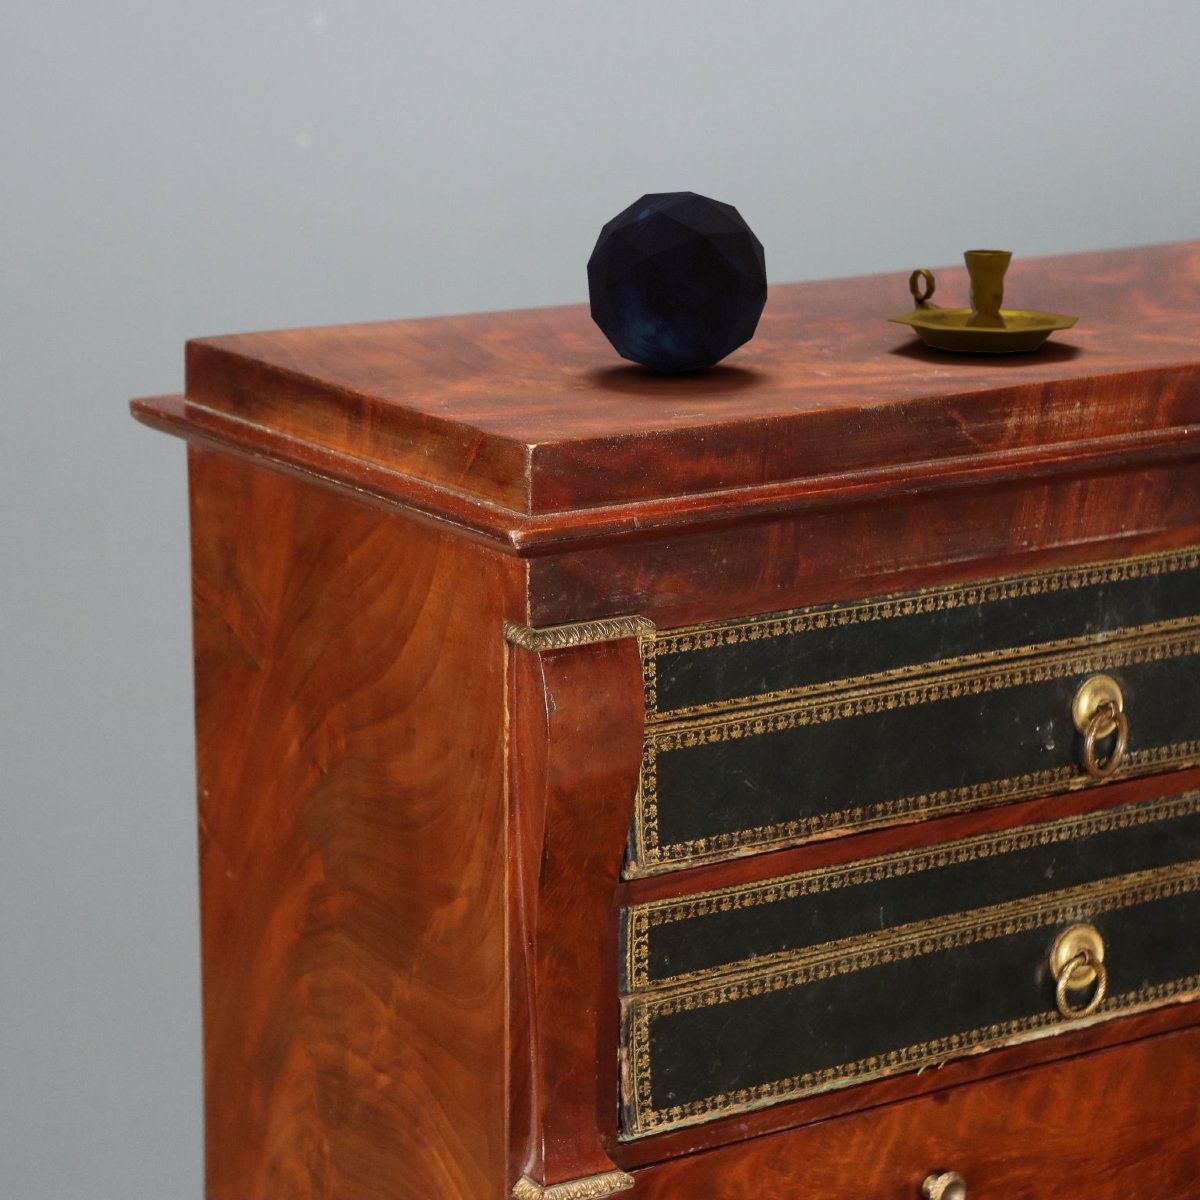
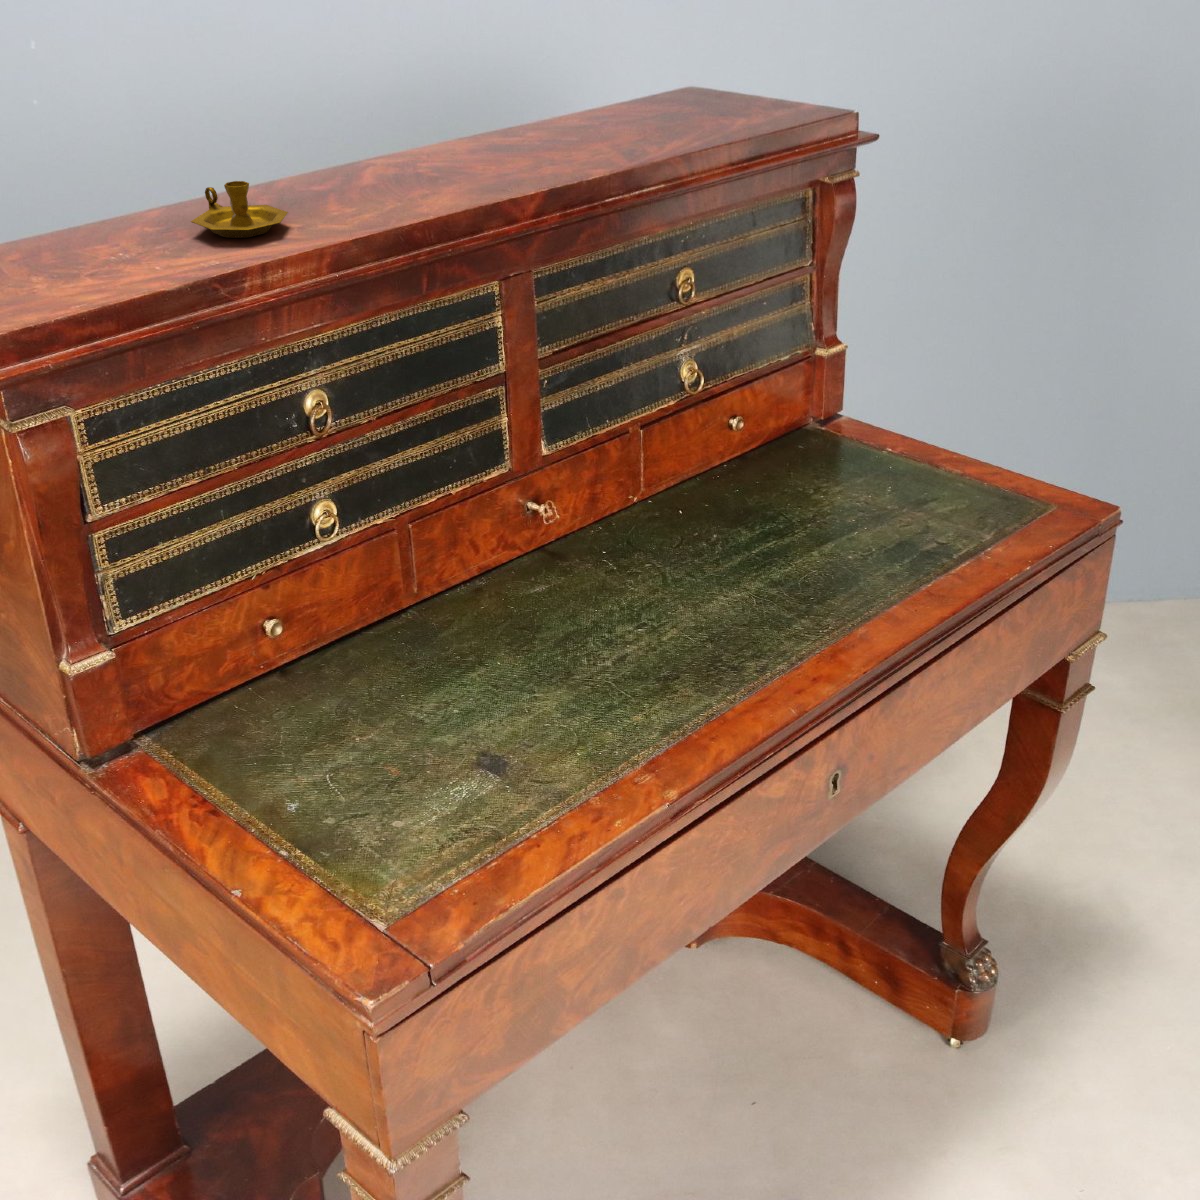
decorative orb: present [587,191,767,374] -> none [23,171,122,268]

